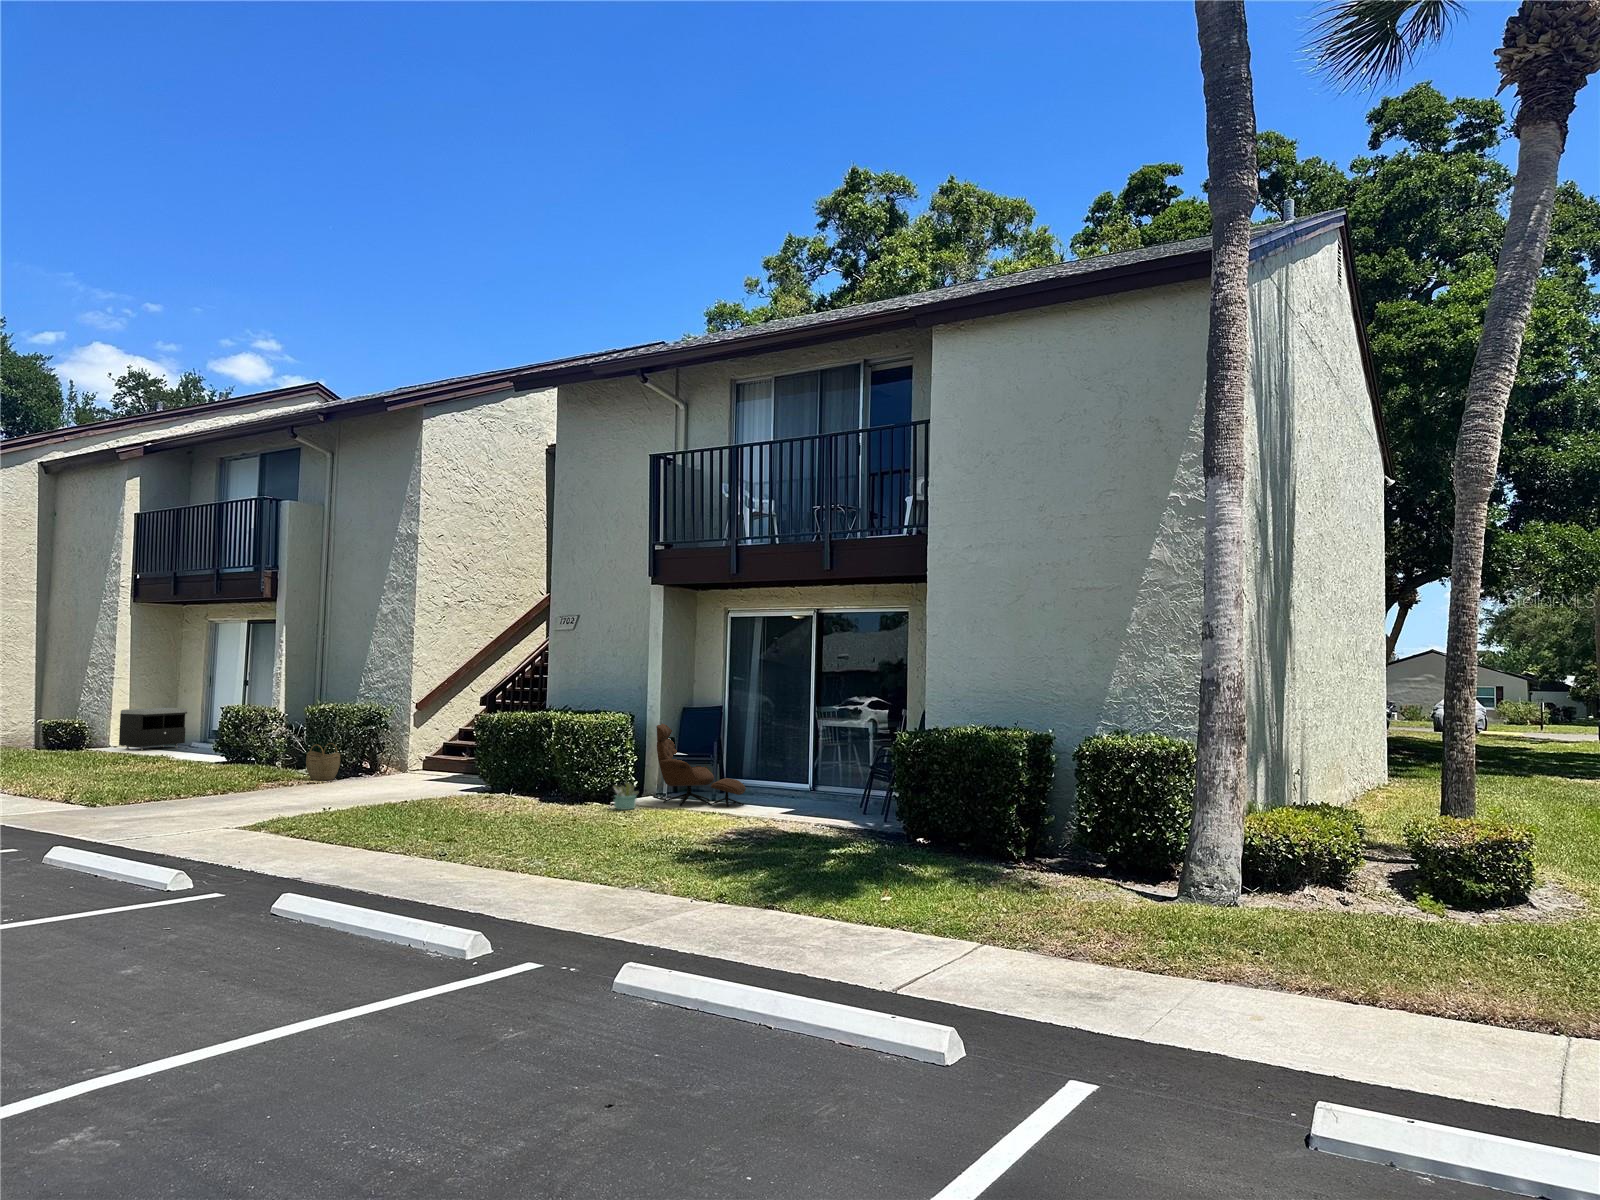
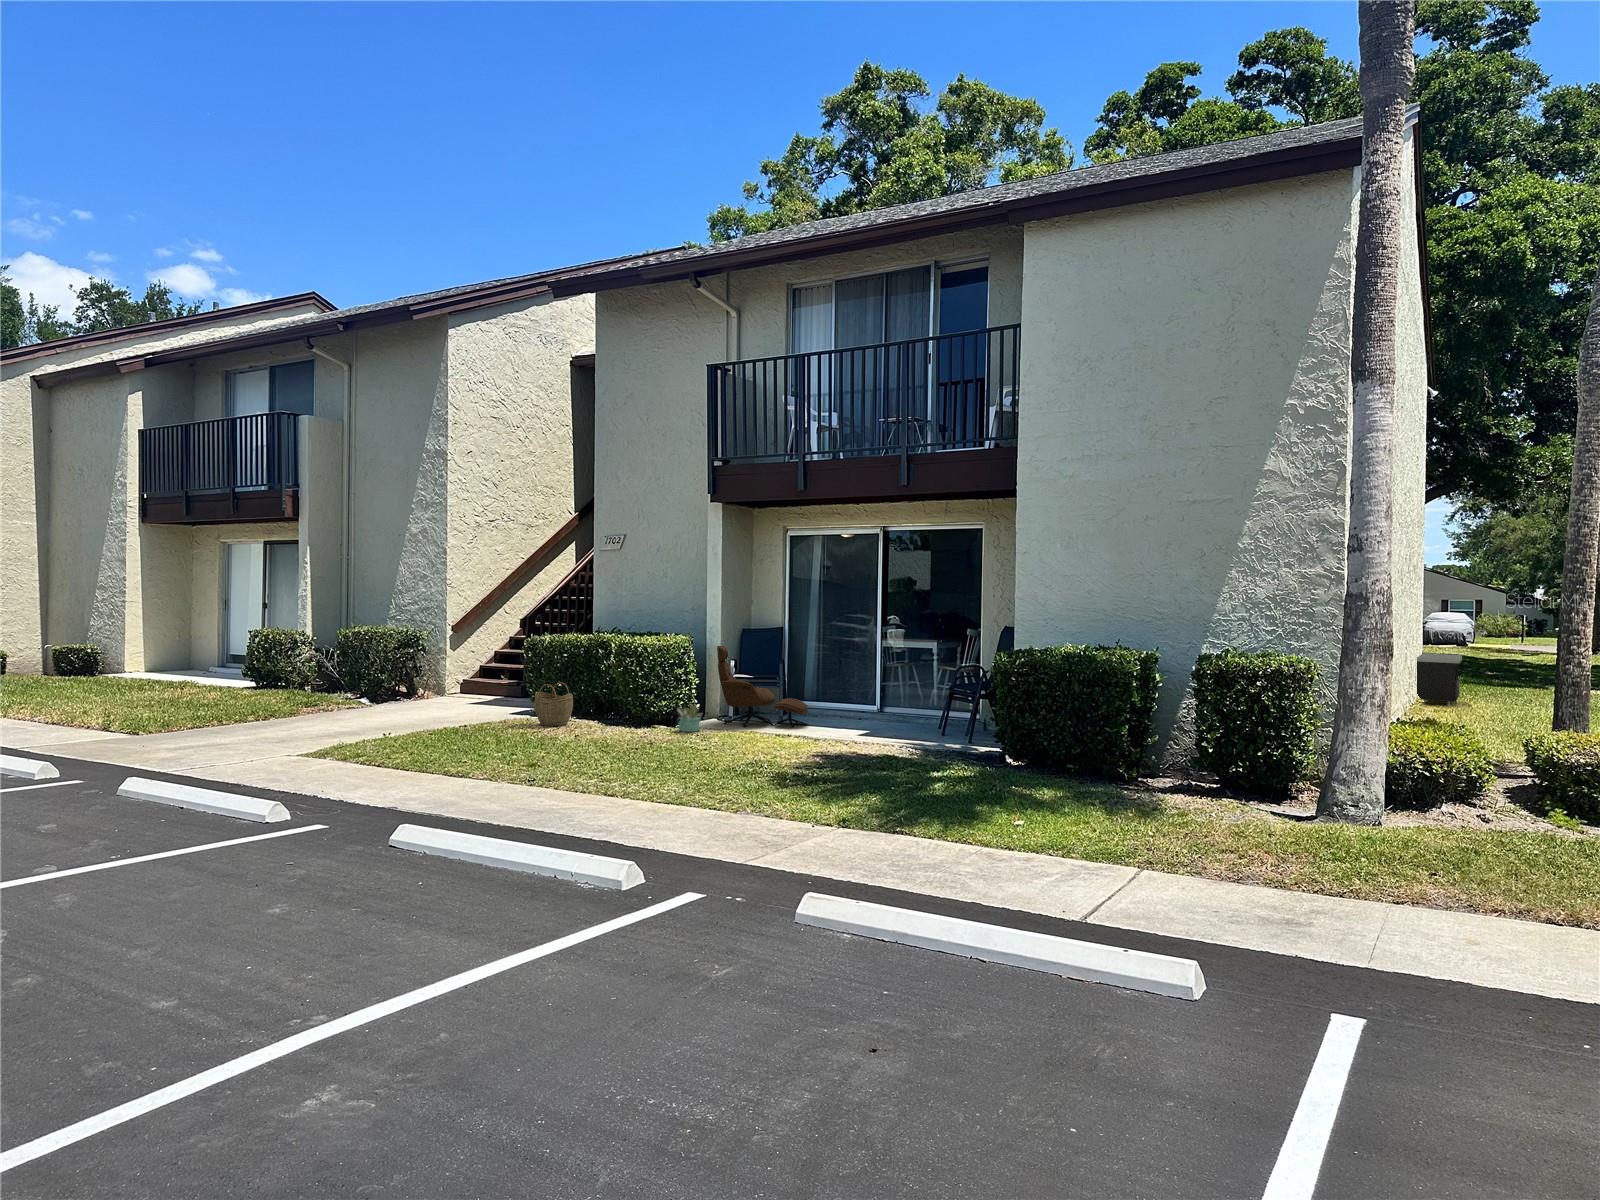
storage bench: present [119,708,187,751] -> present [1415,653,1462,706]
woven basket: present [306,743,340,781] -> present [535,682,573,726]

